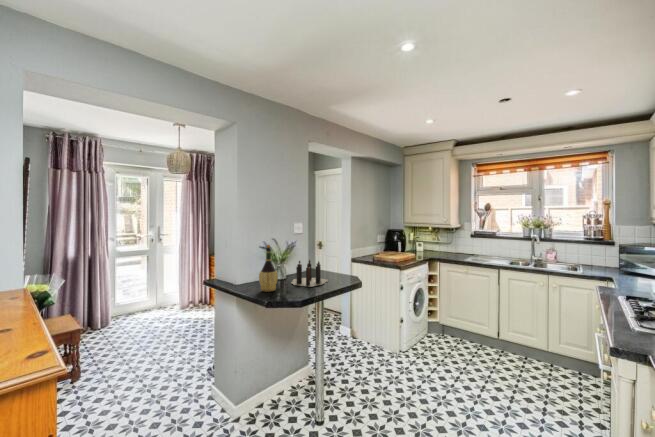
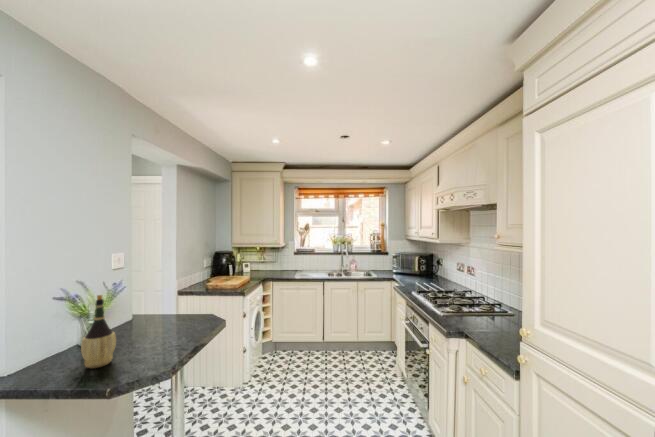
candle: present [291,260,328,287] -> none [118,304,192,345]

